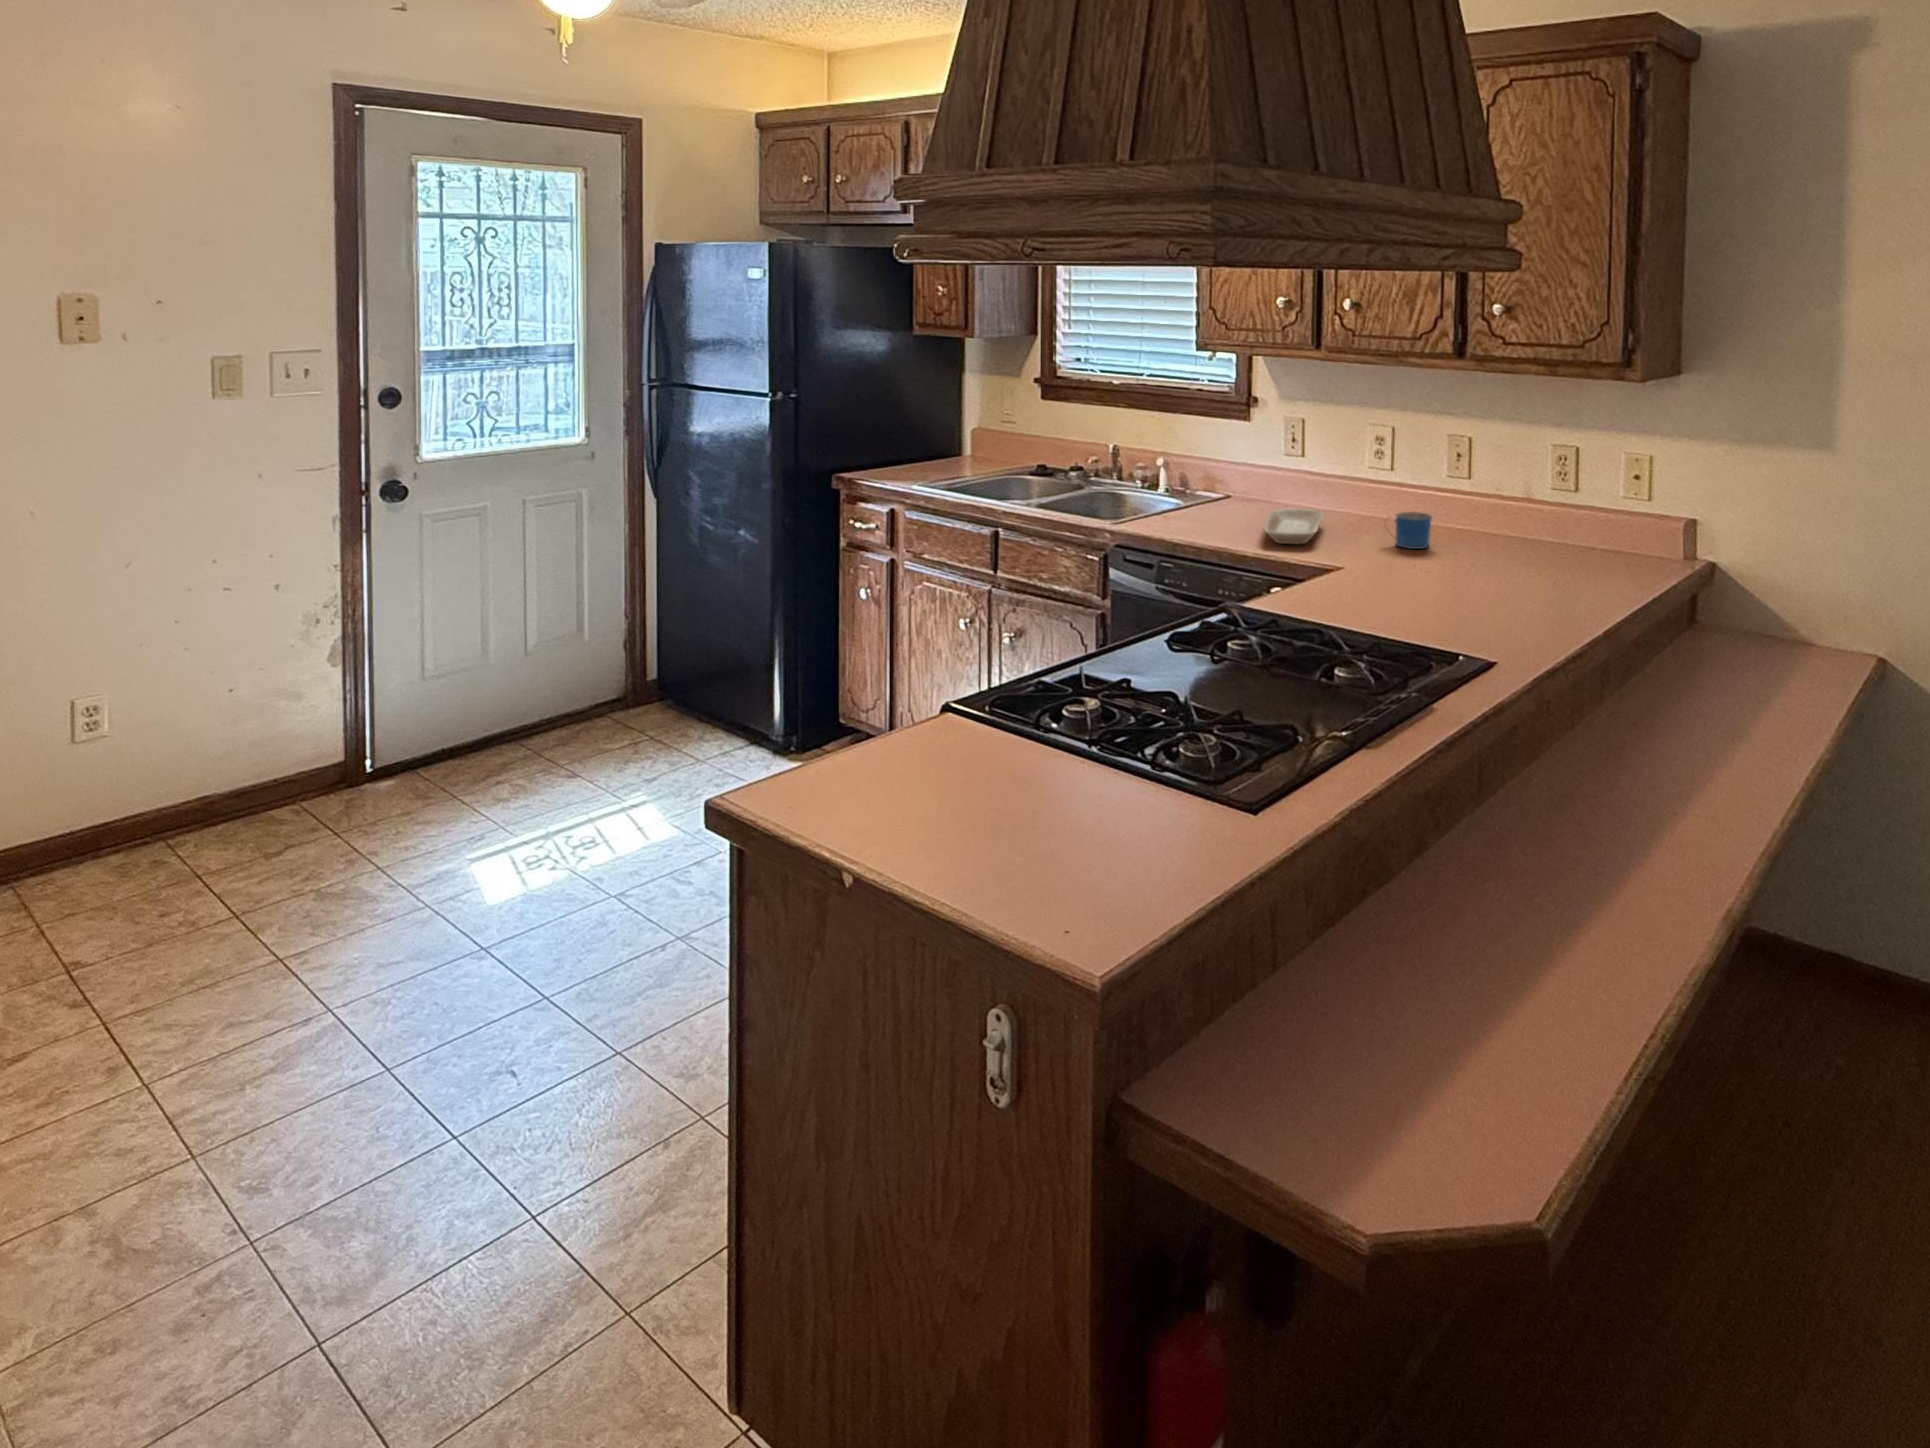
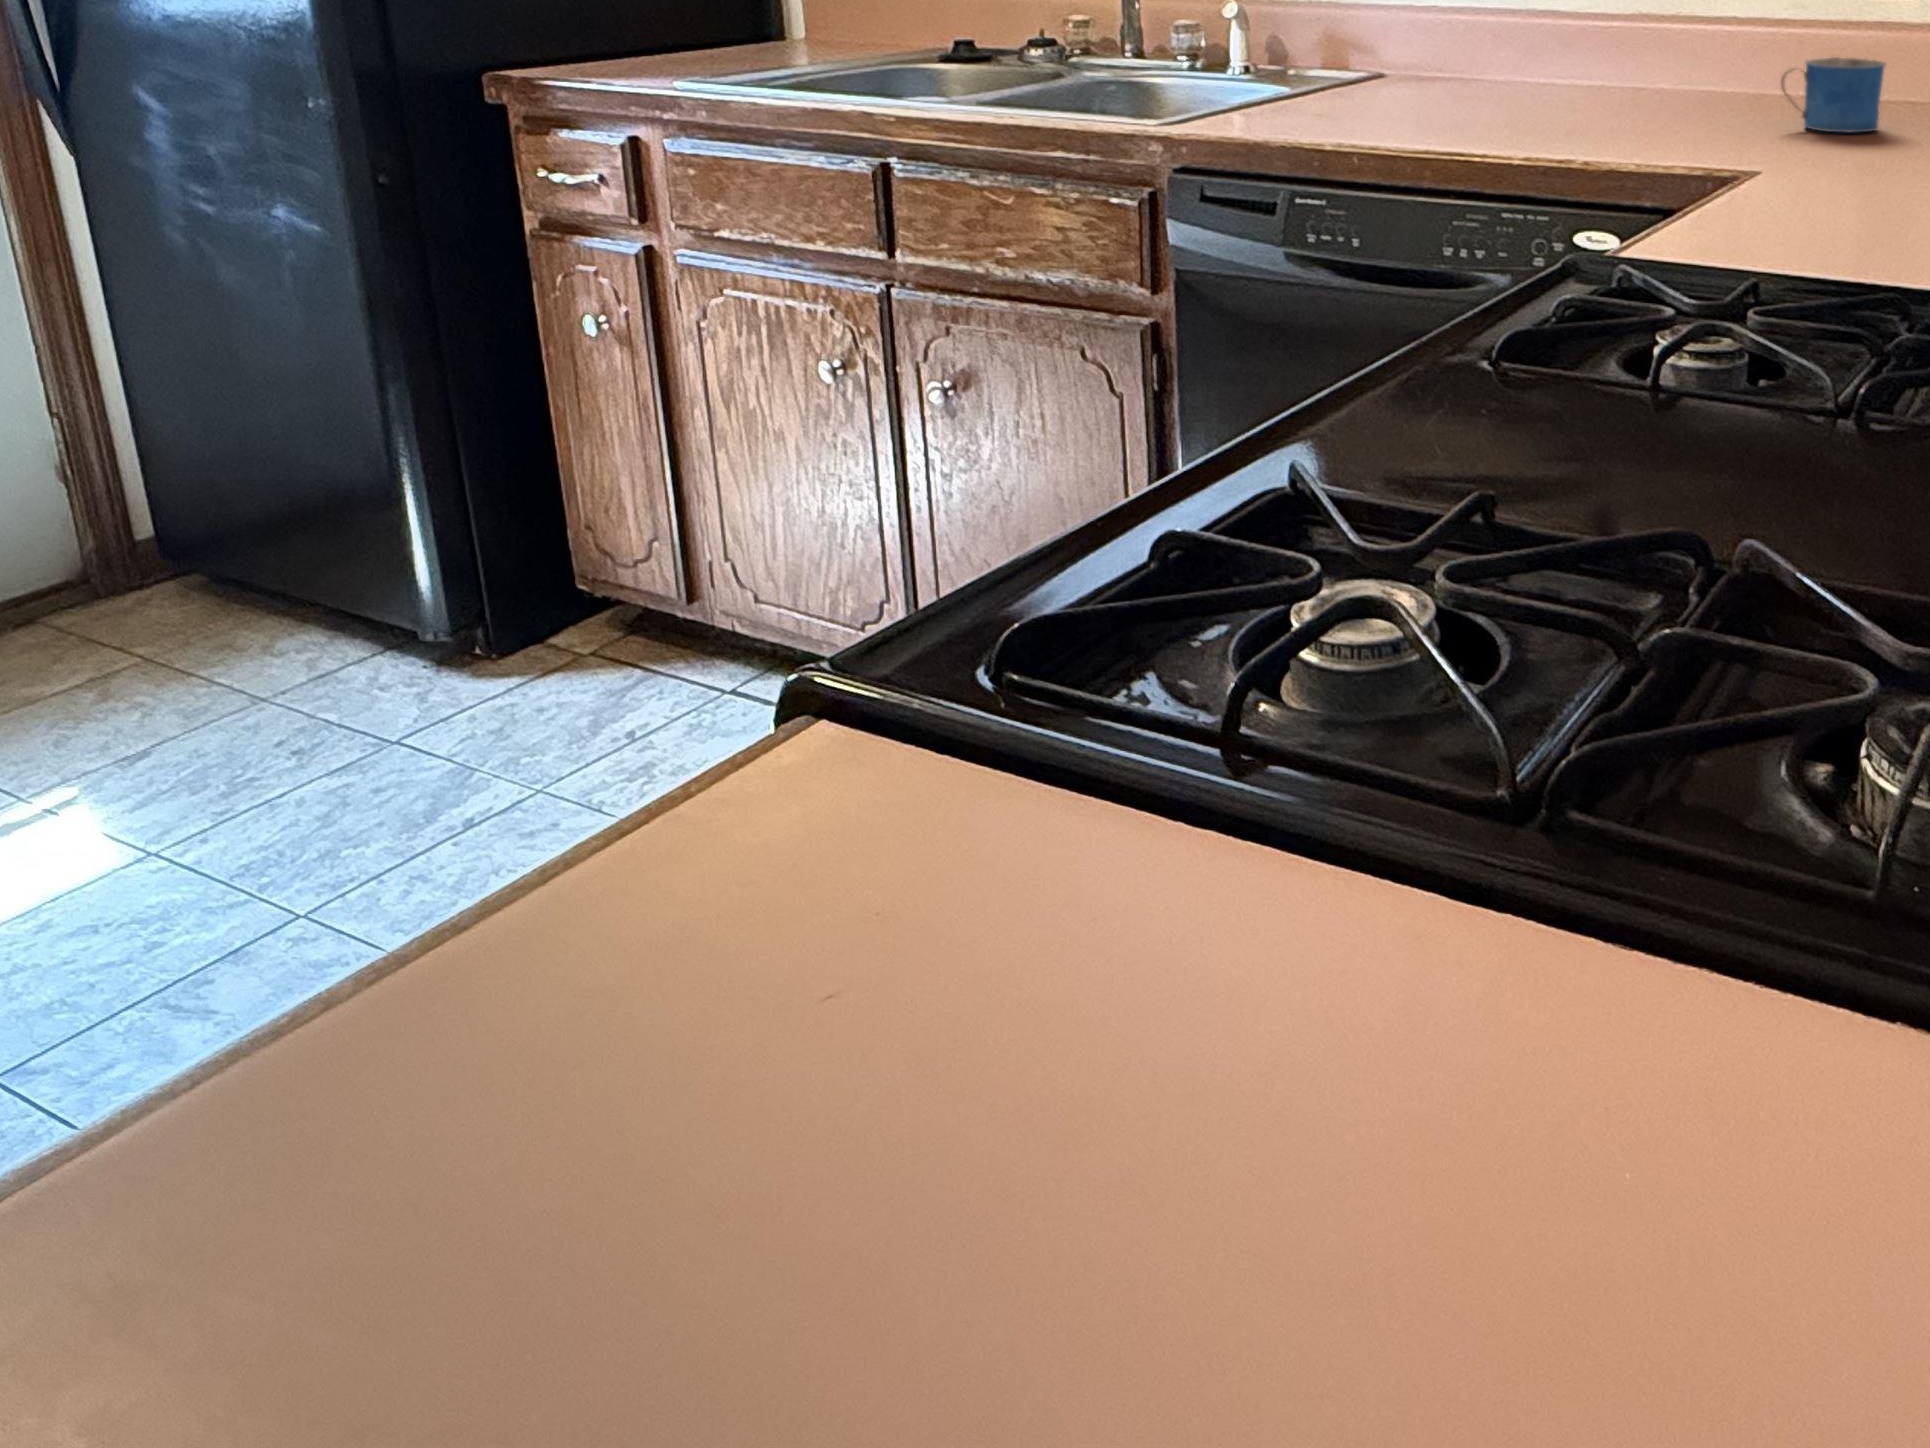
tray: present [1264,509,1324,544] -> none [1507,75,1645,138]

